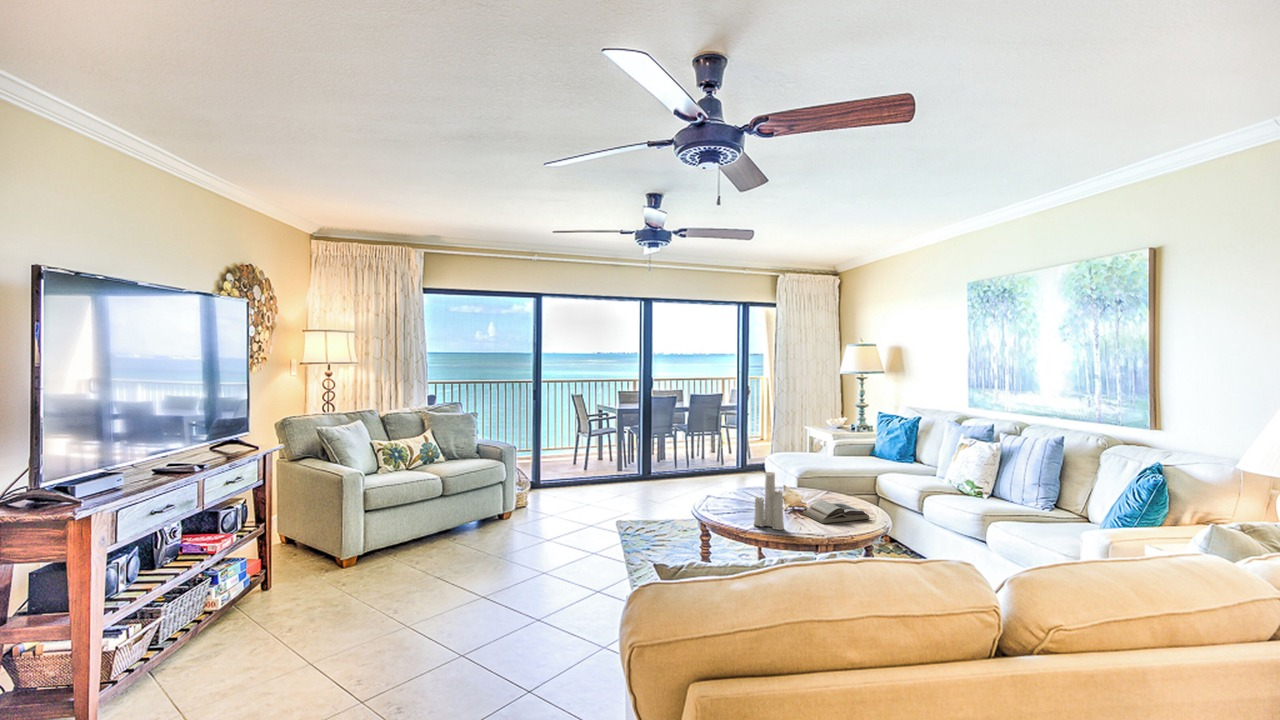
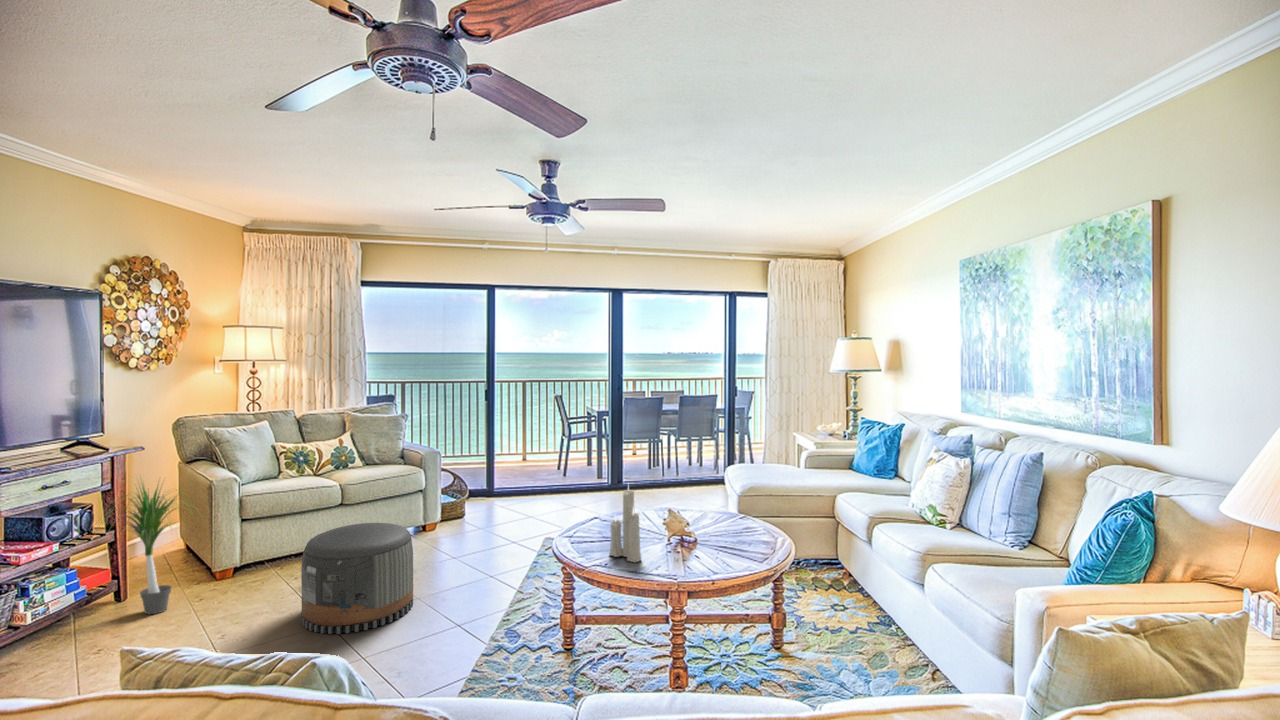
potted plant: none [256,467,354,598] -> present [108,485,192,614]
book: present [803,500,869,523] -> none [686,525,761,555]
pouf: none [457,509,549,606] -> present [301,523,413,634]

